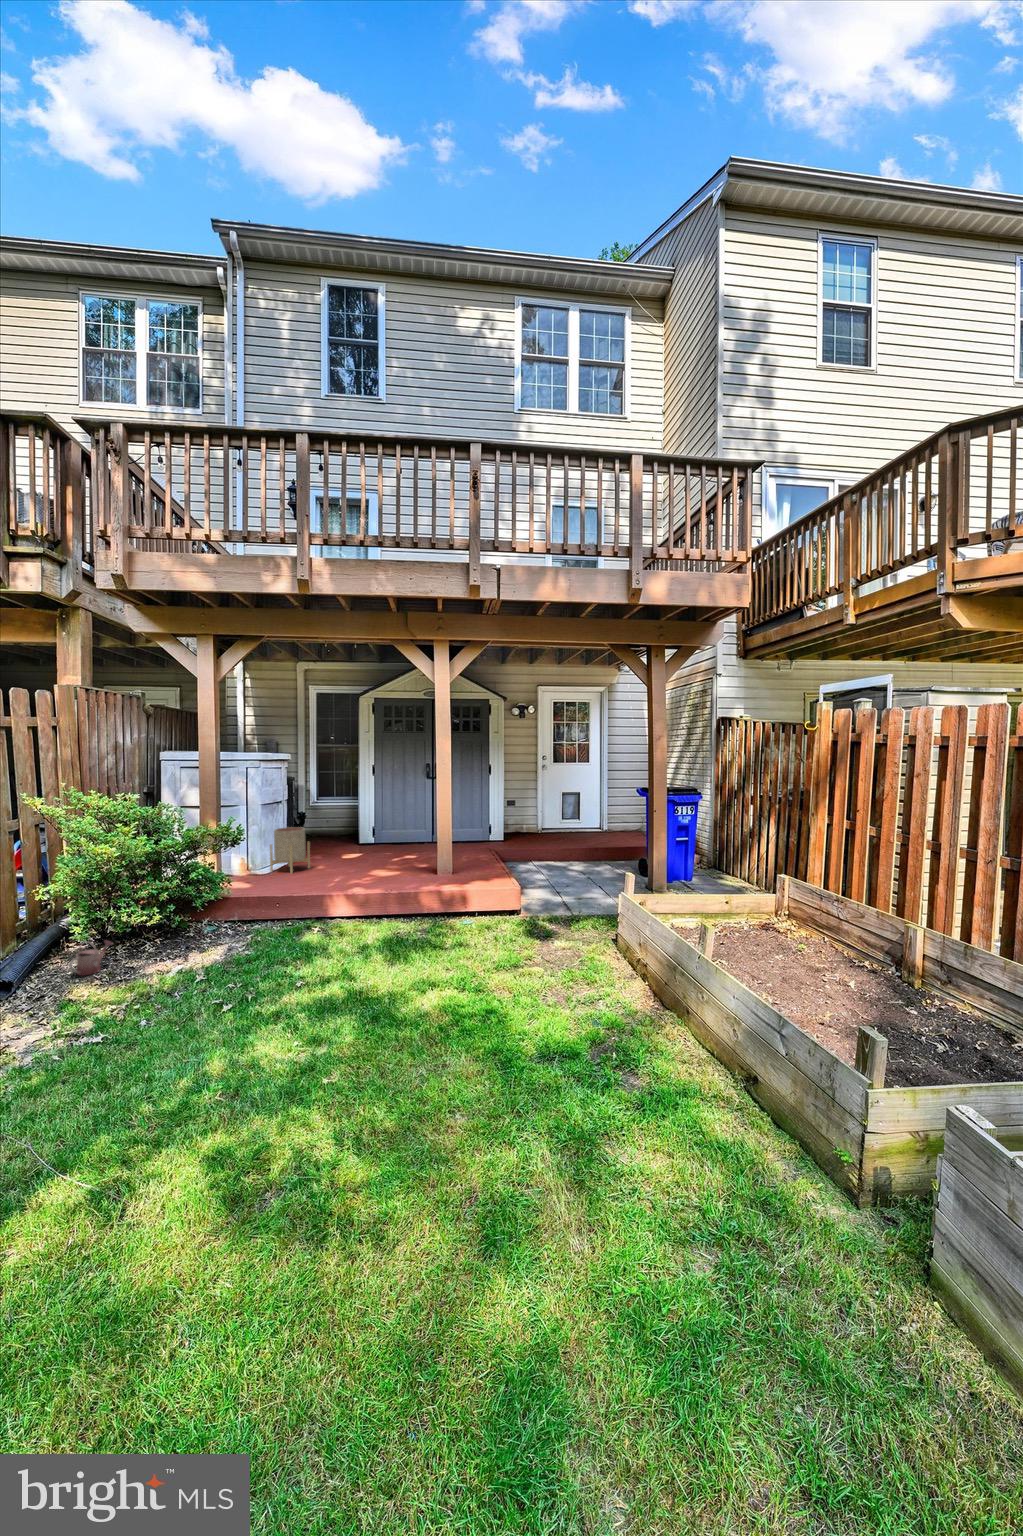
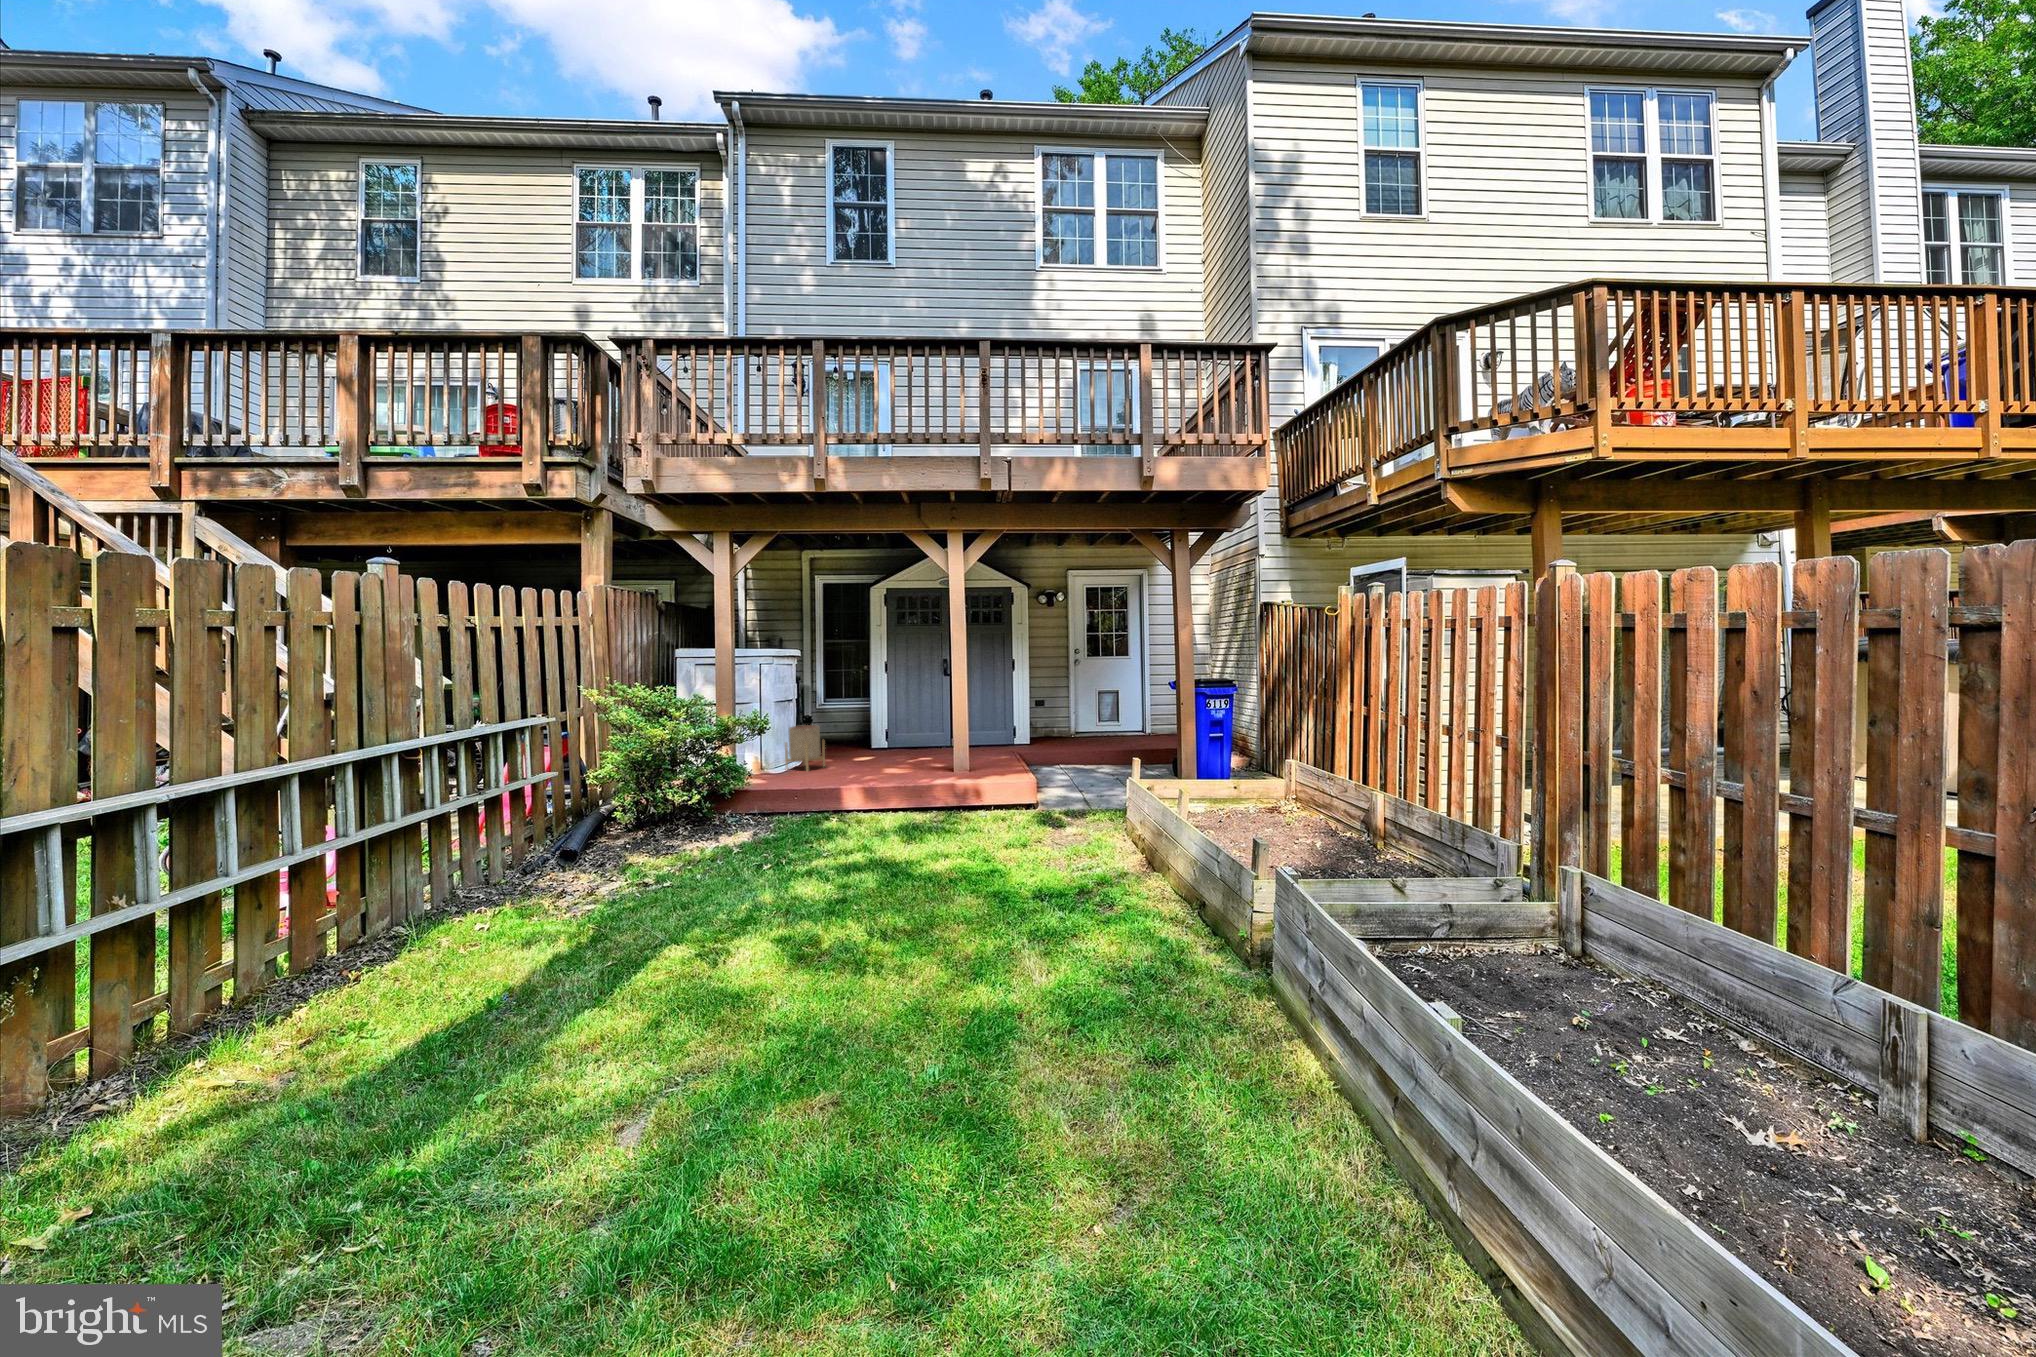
watering can: present [70,940,112,976] -> none [626,818,658,848]

